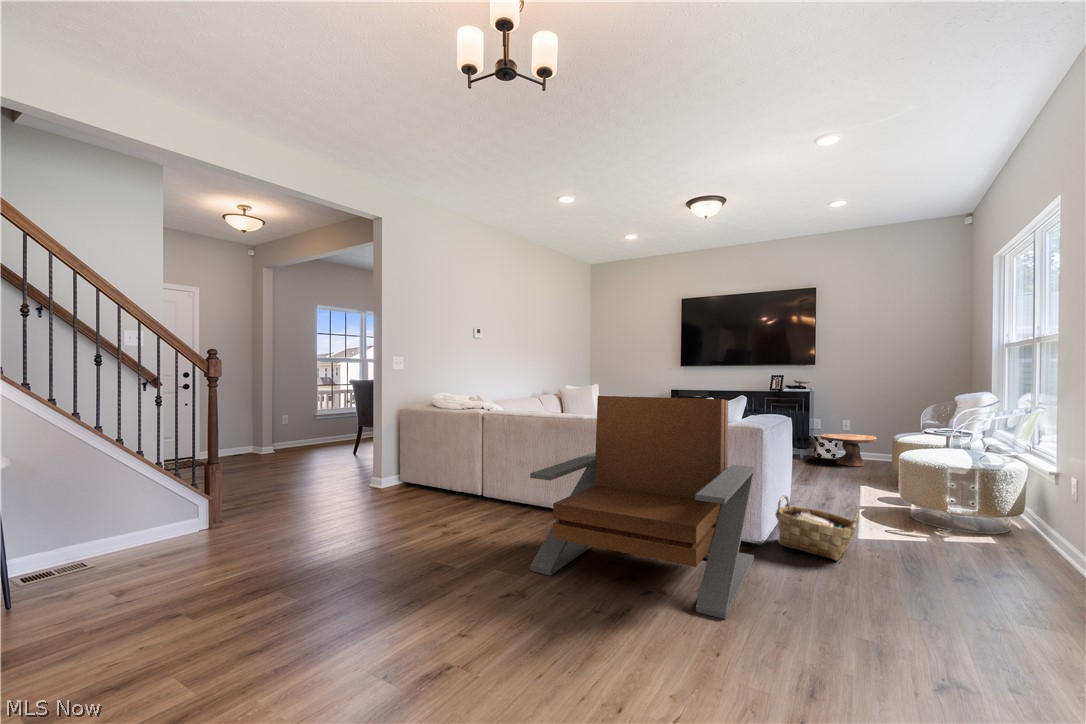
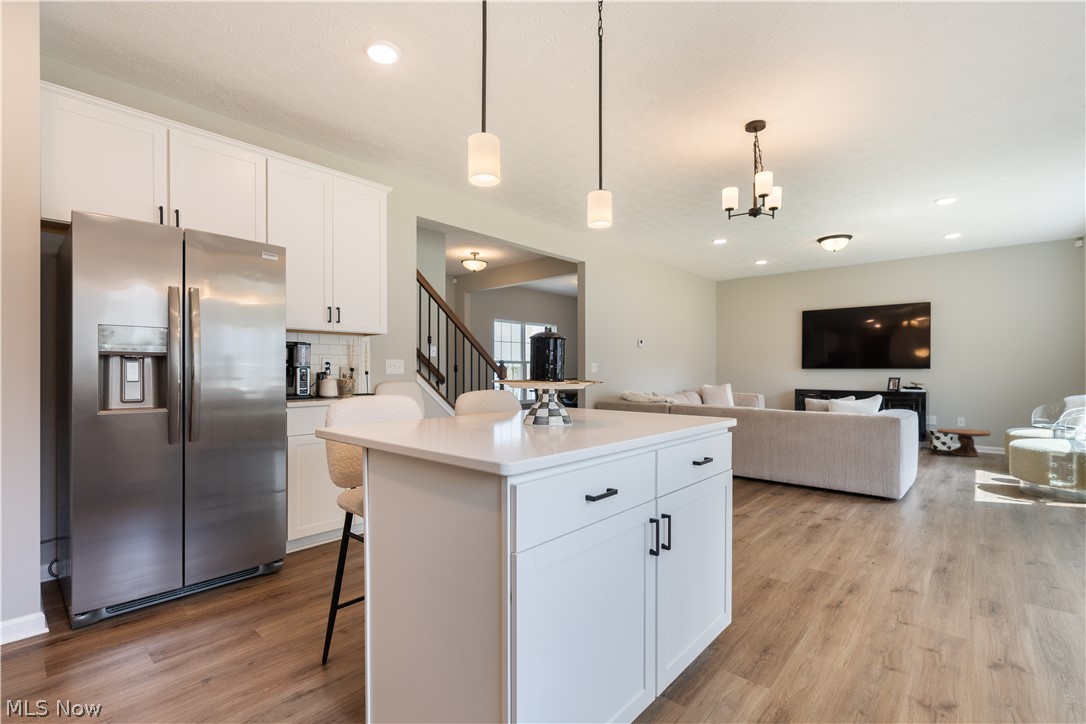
lounge chair: present [530,396,754,619] -> none [741,394,896,532]
woven basket: present [776,495,858,561] -> none [910,466,975,510]

